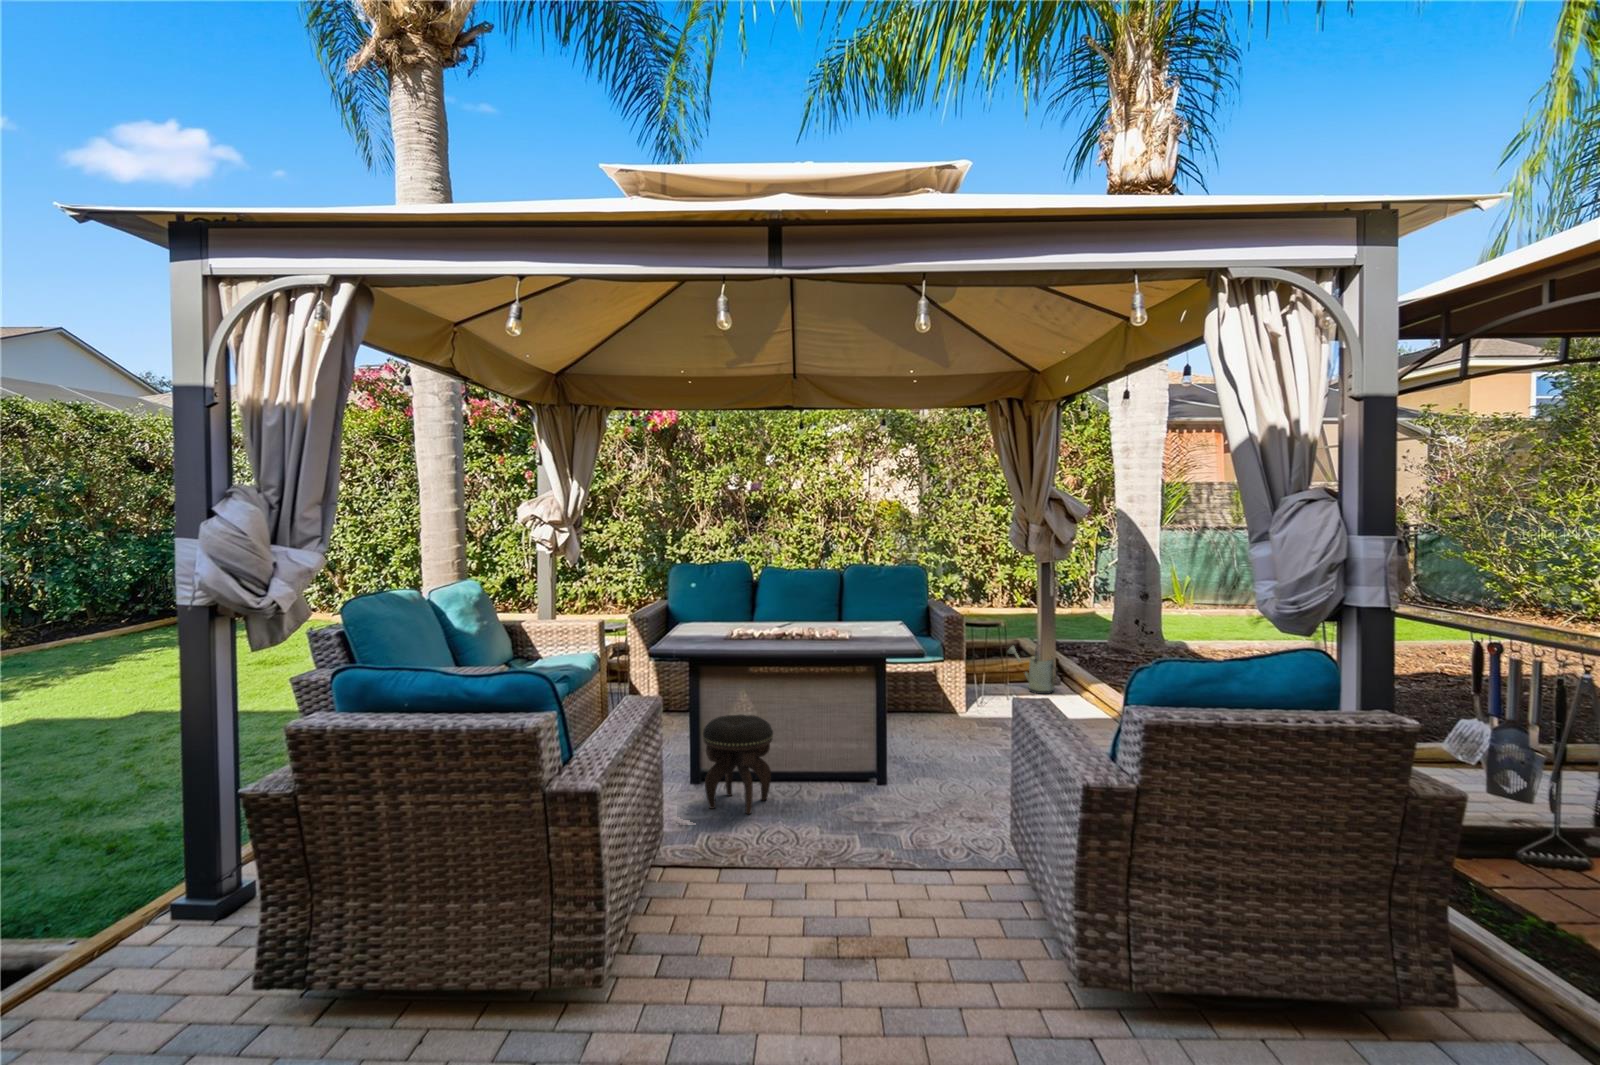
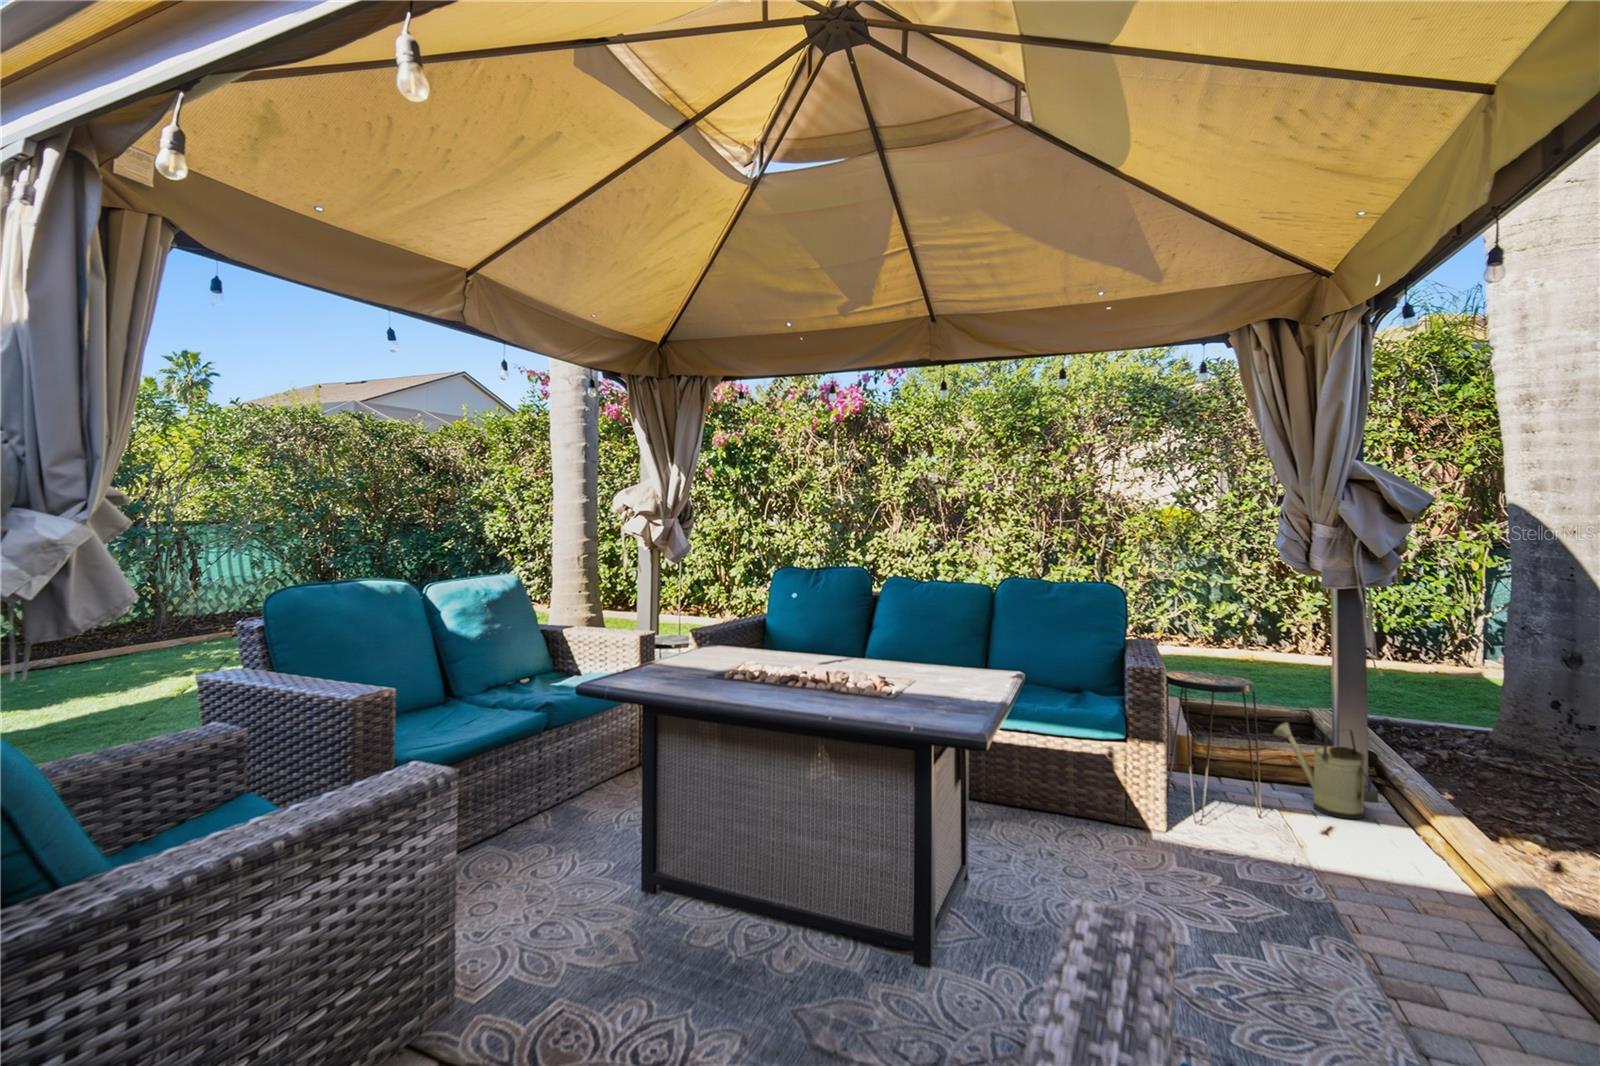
footstool: present [703,715,773,814] -> none [525,808,653,1006]

